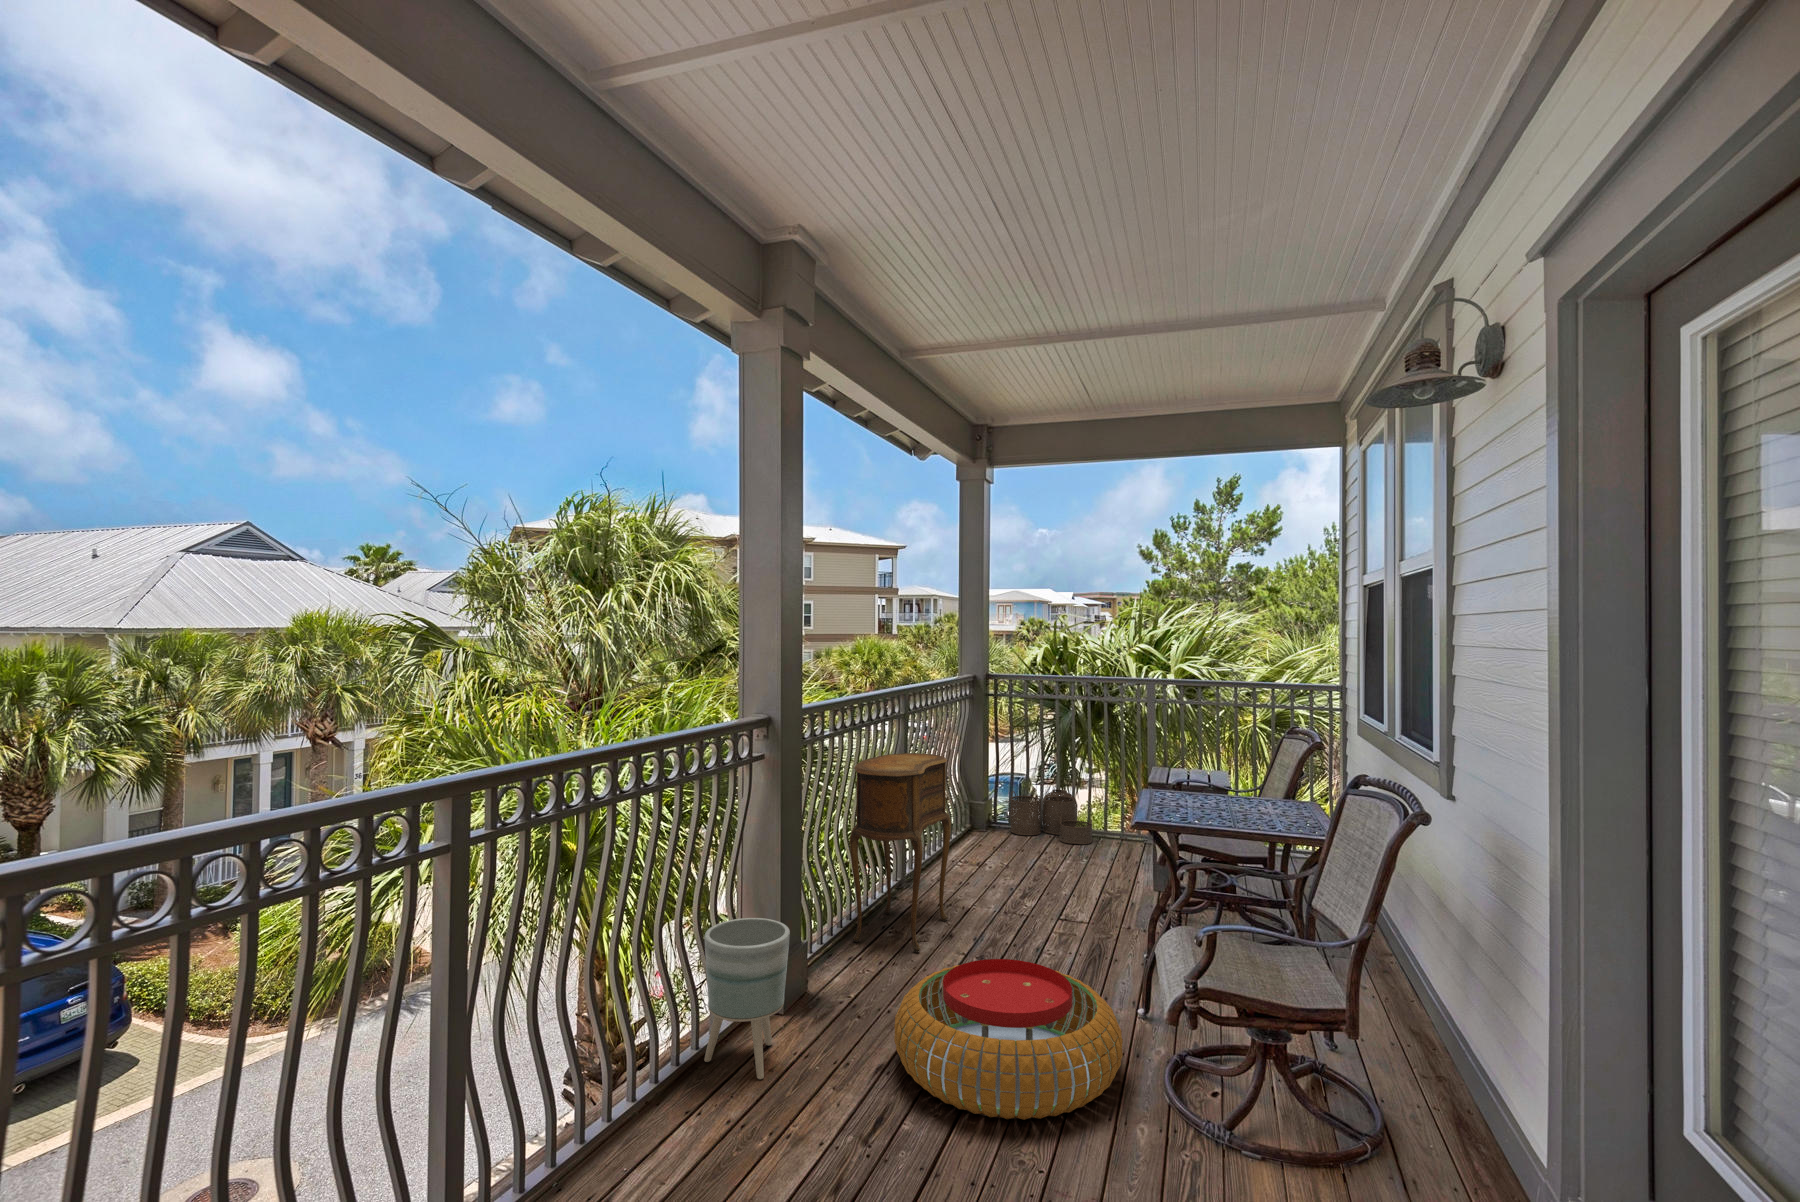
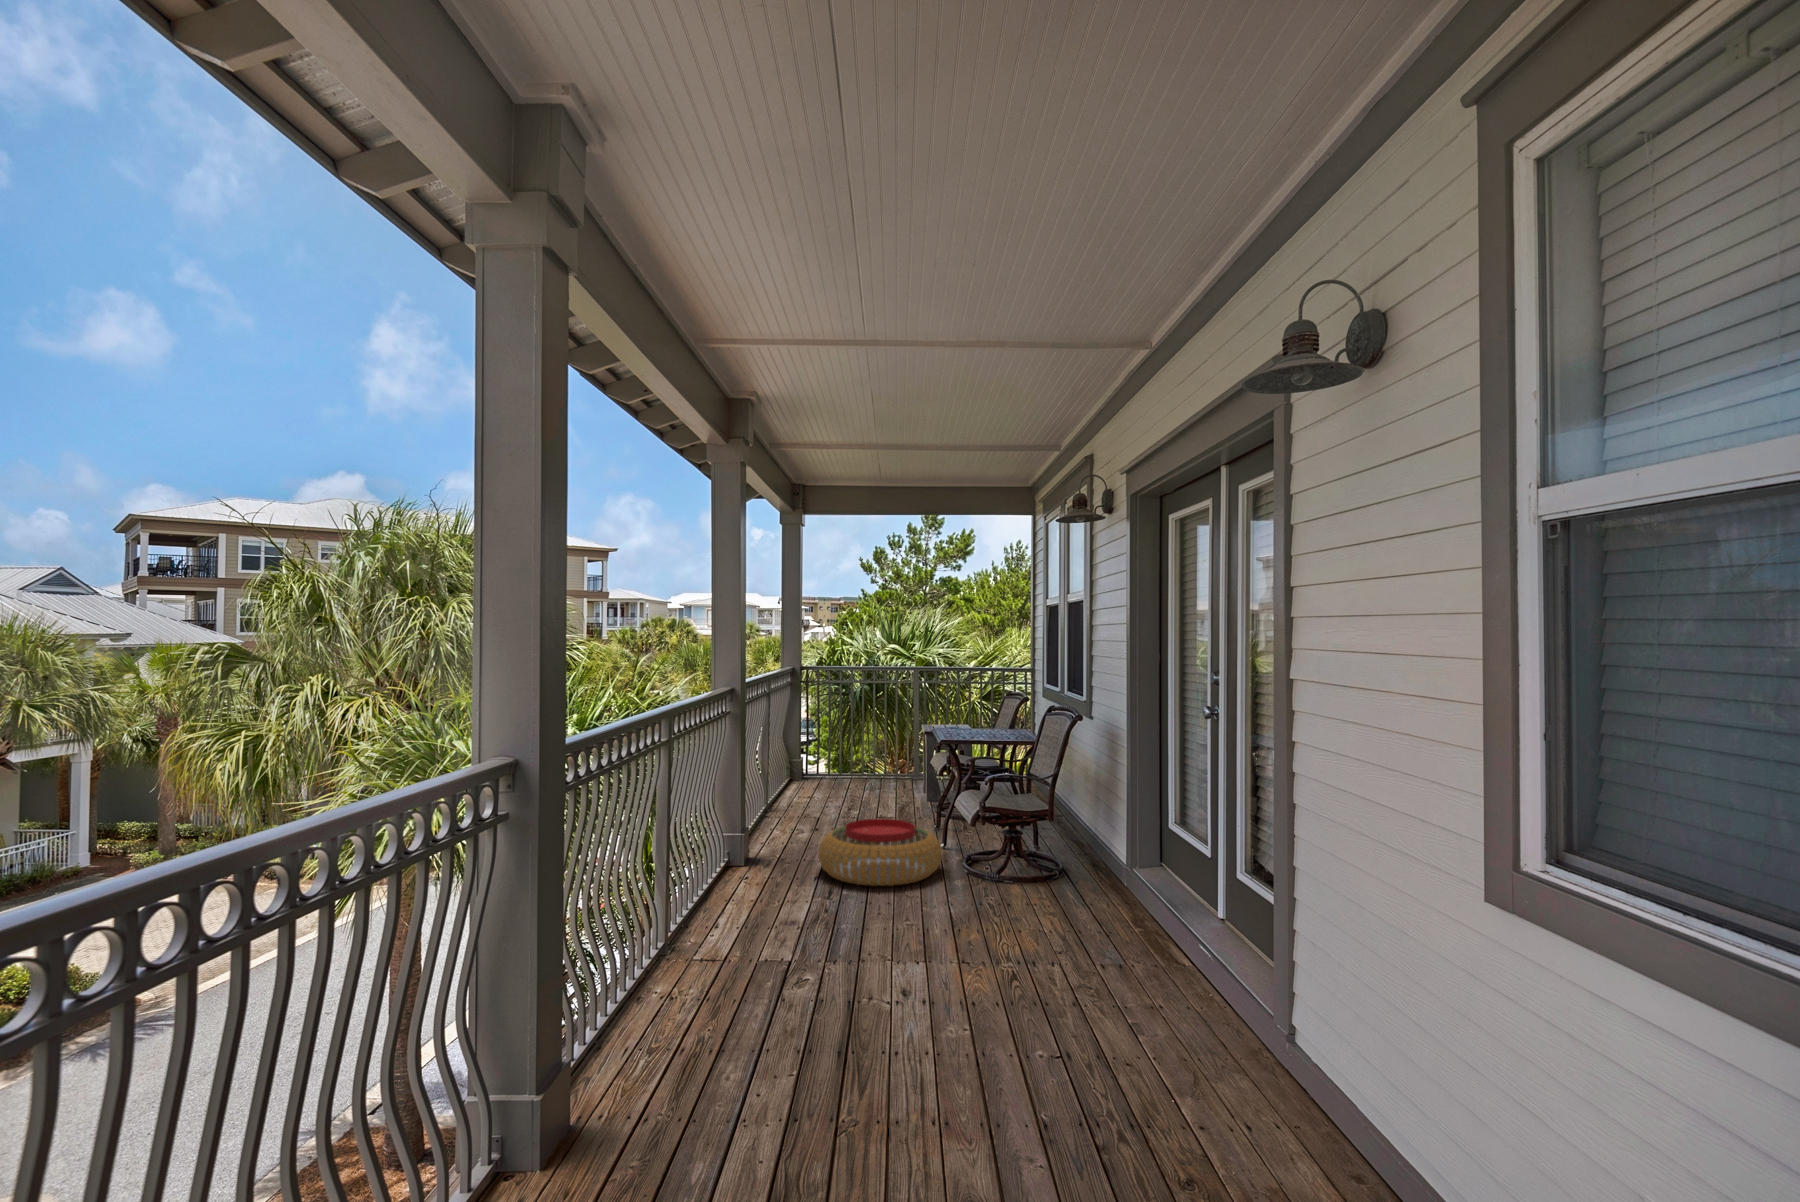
side table: present [850,753,951,952] -> none [753,715,810,837]
woven basket: present [1010,786,1092,844] -> none [819,745,878,781]
planter: present [704,918,790,1079] -> none [711,804,761,889]

